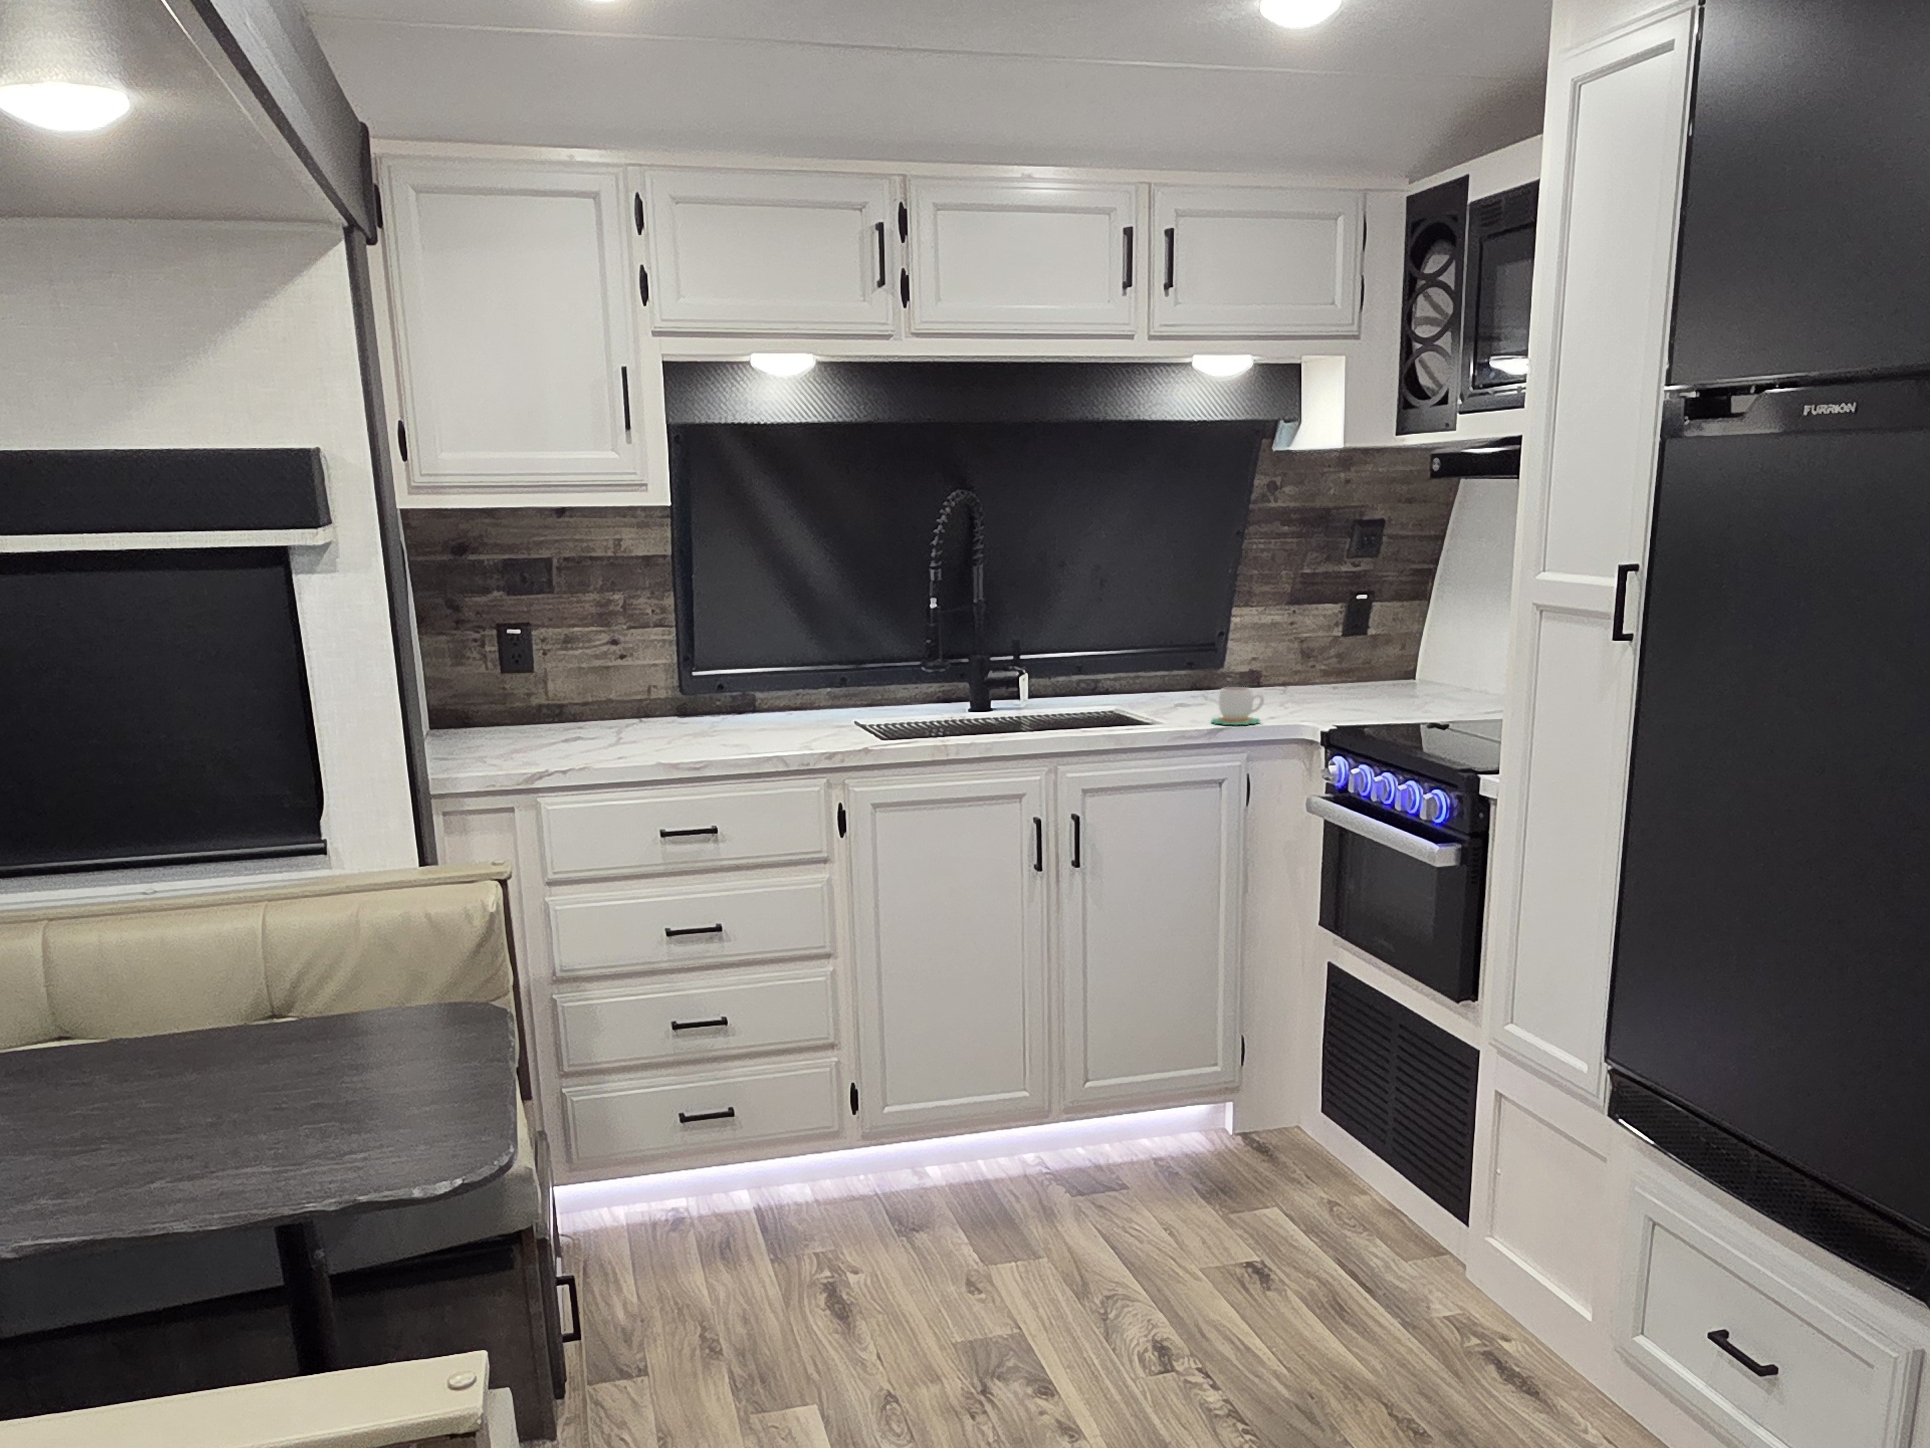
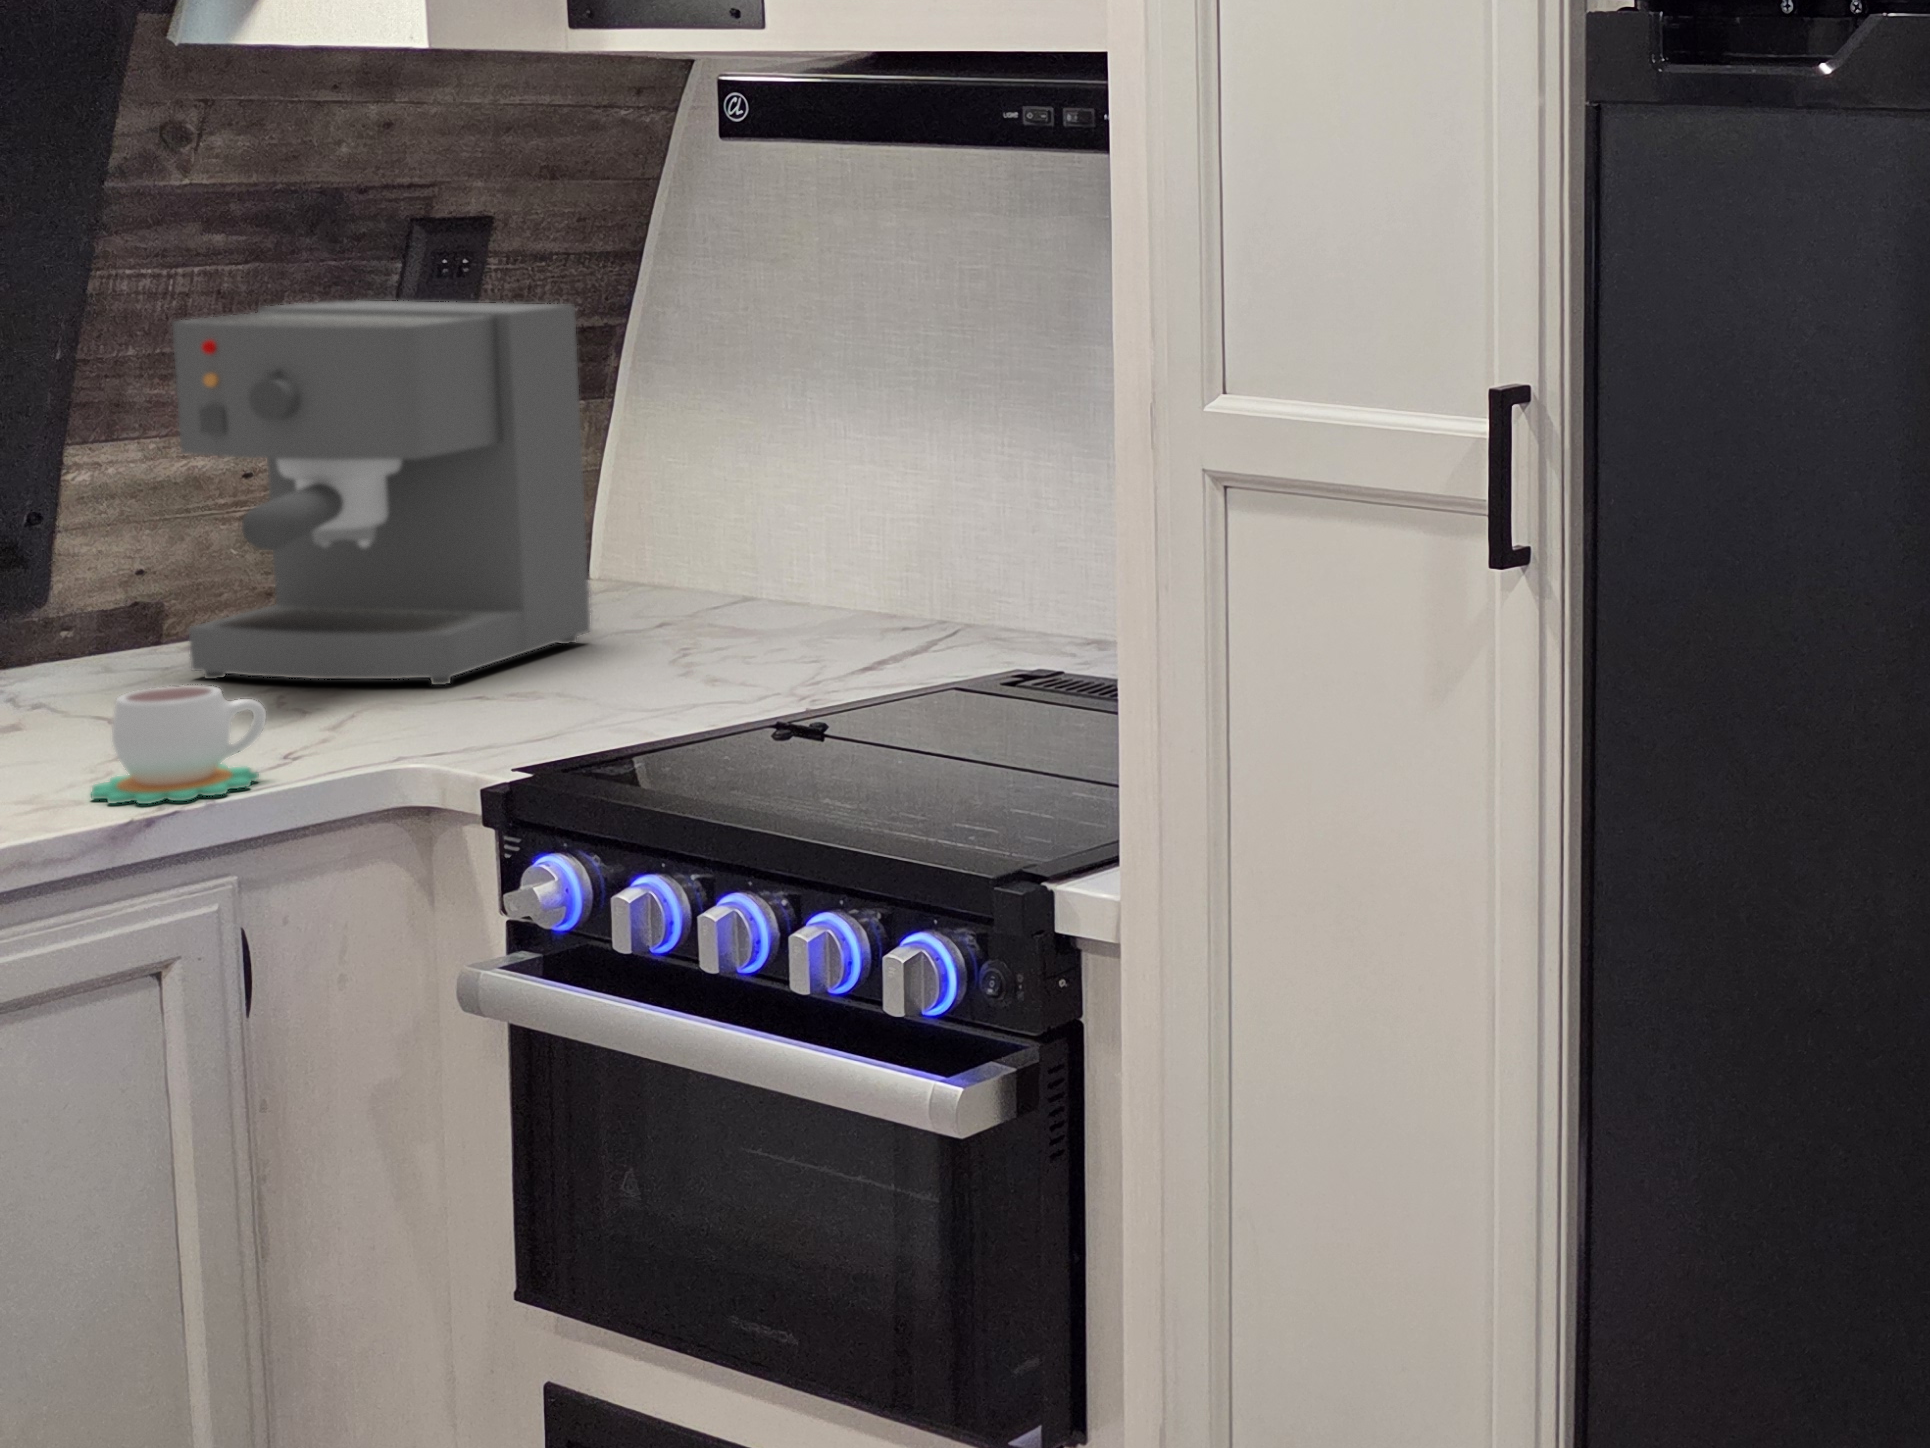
coffee maker: none [1262,555,1405,704] -> present [173,300,590,685]

